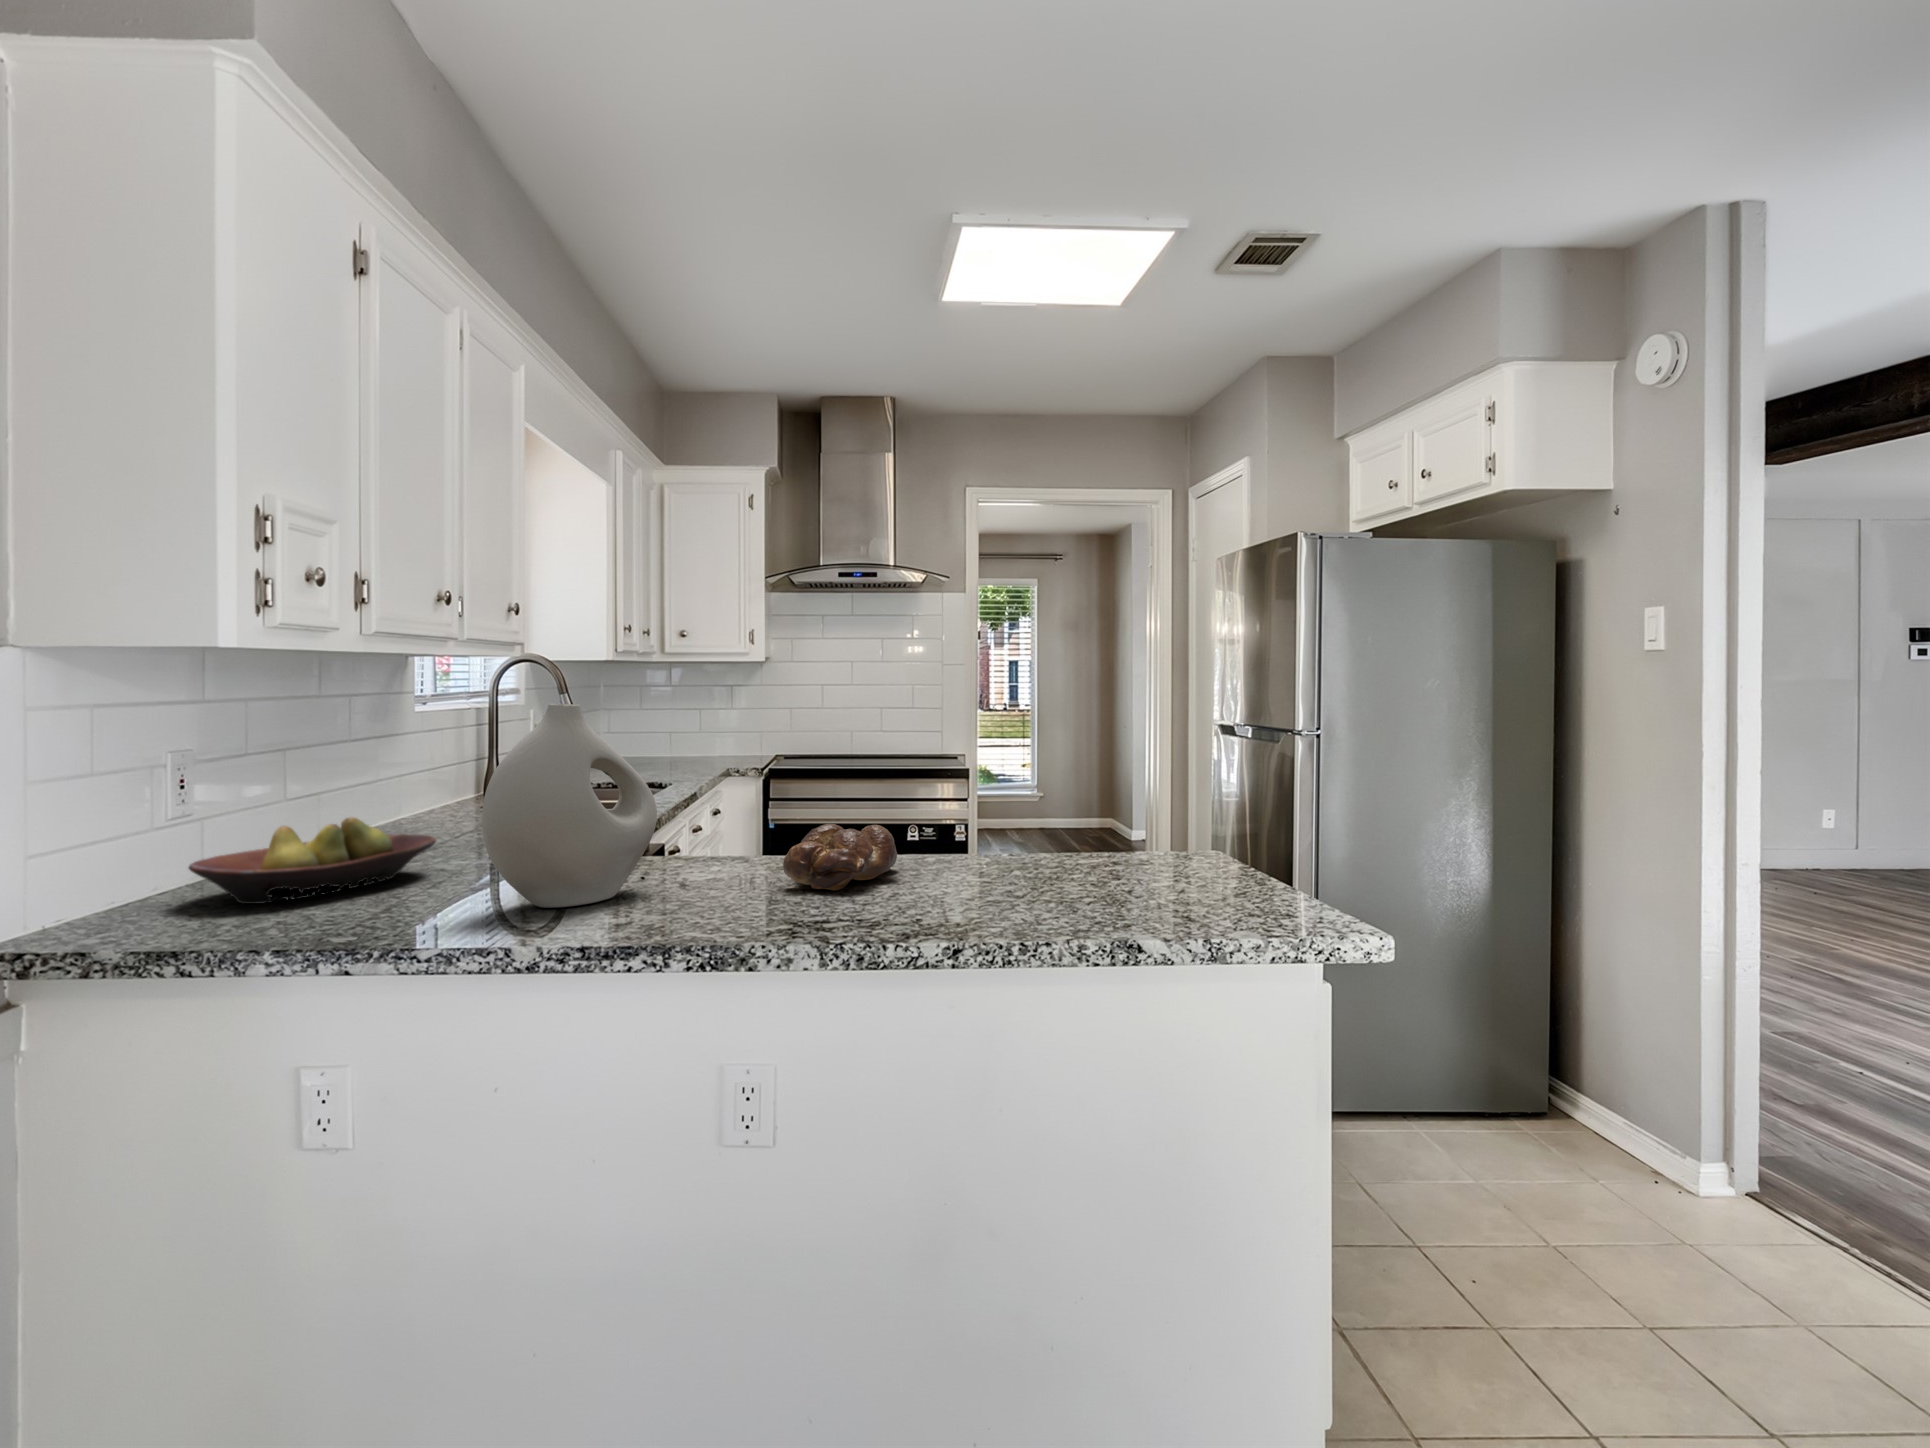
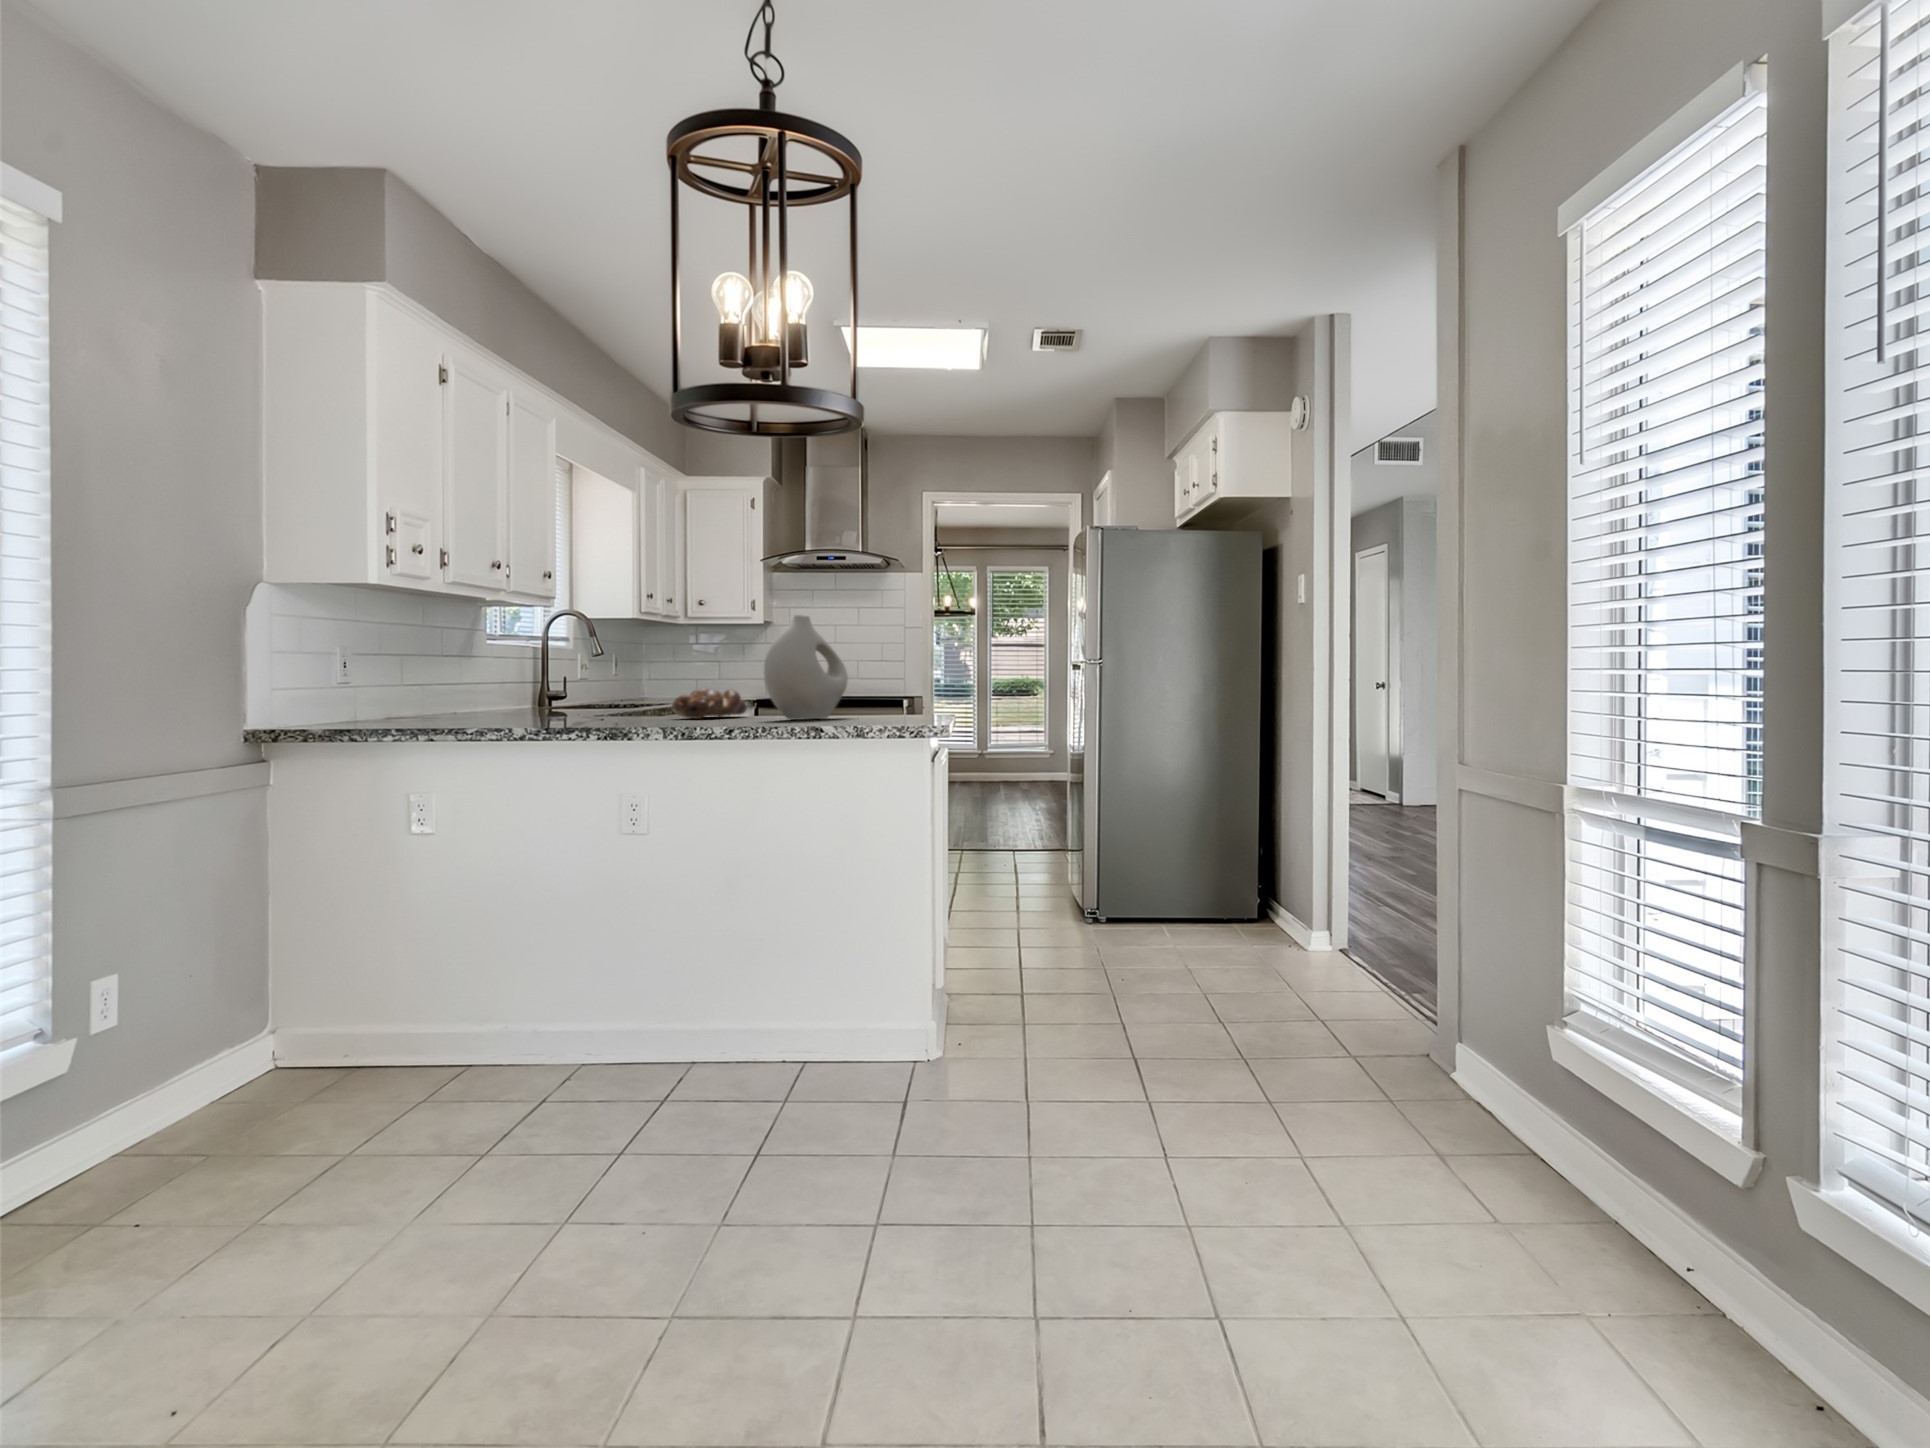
vase: present [482,704,657,908] -> present [764,615,848,720]
fruit bowl: present [189,817,436,904] -> none [351,684,487,722]

